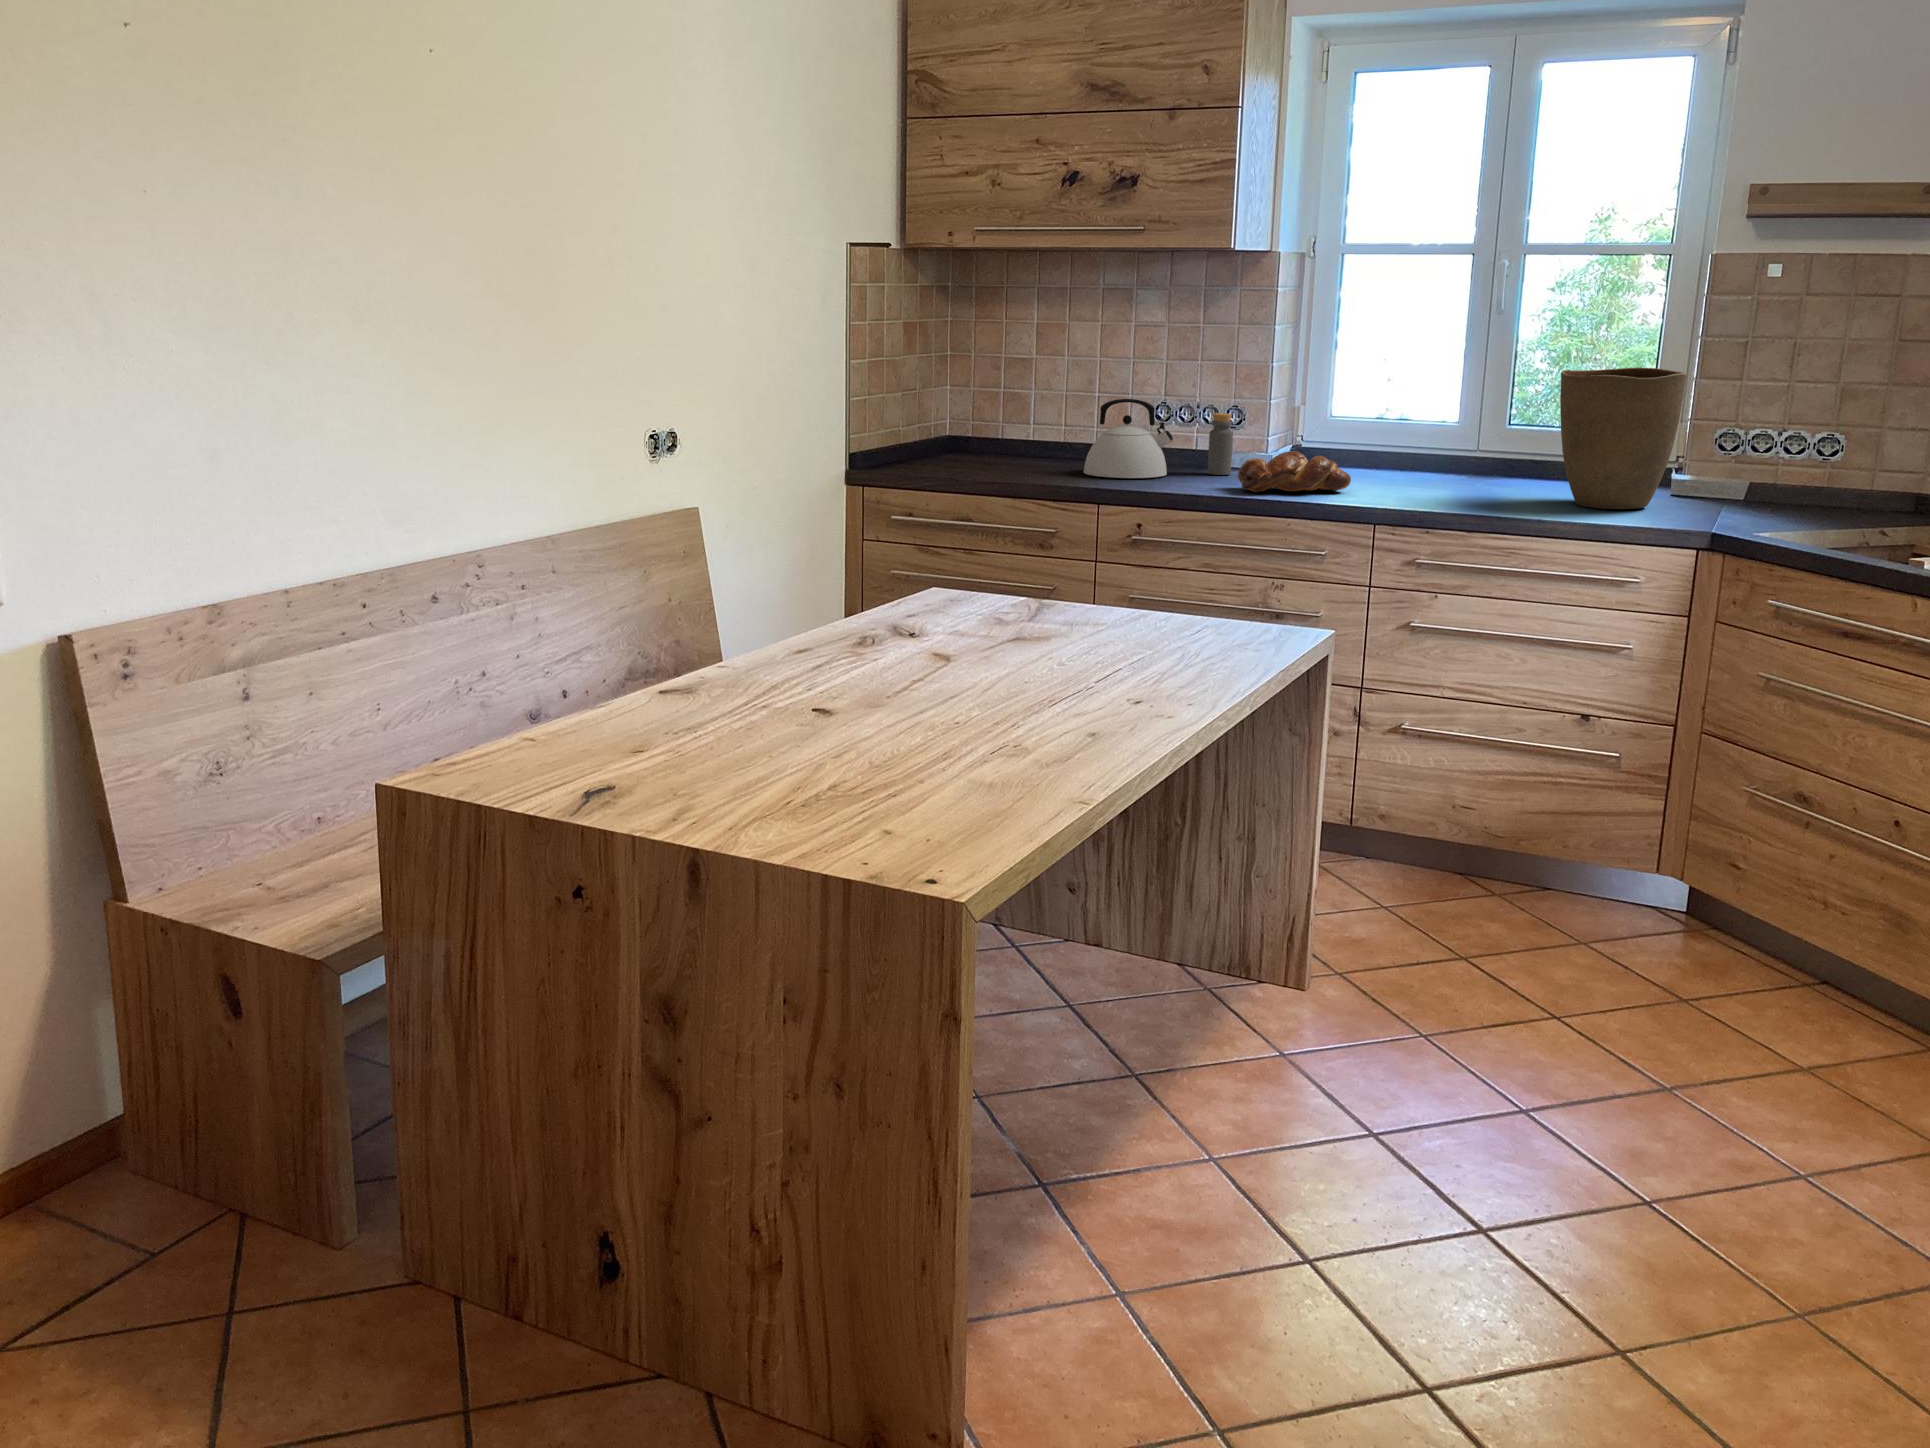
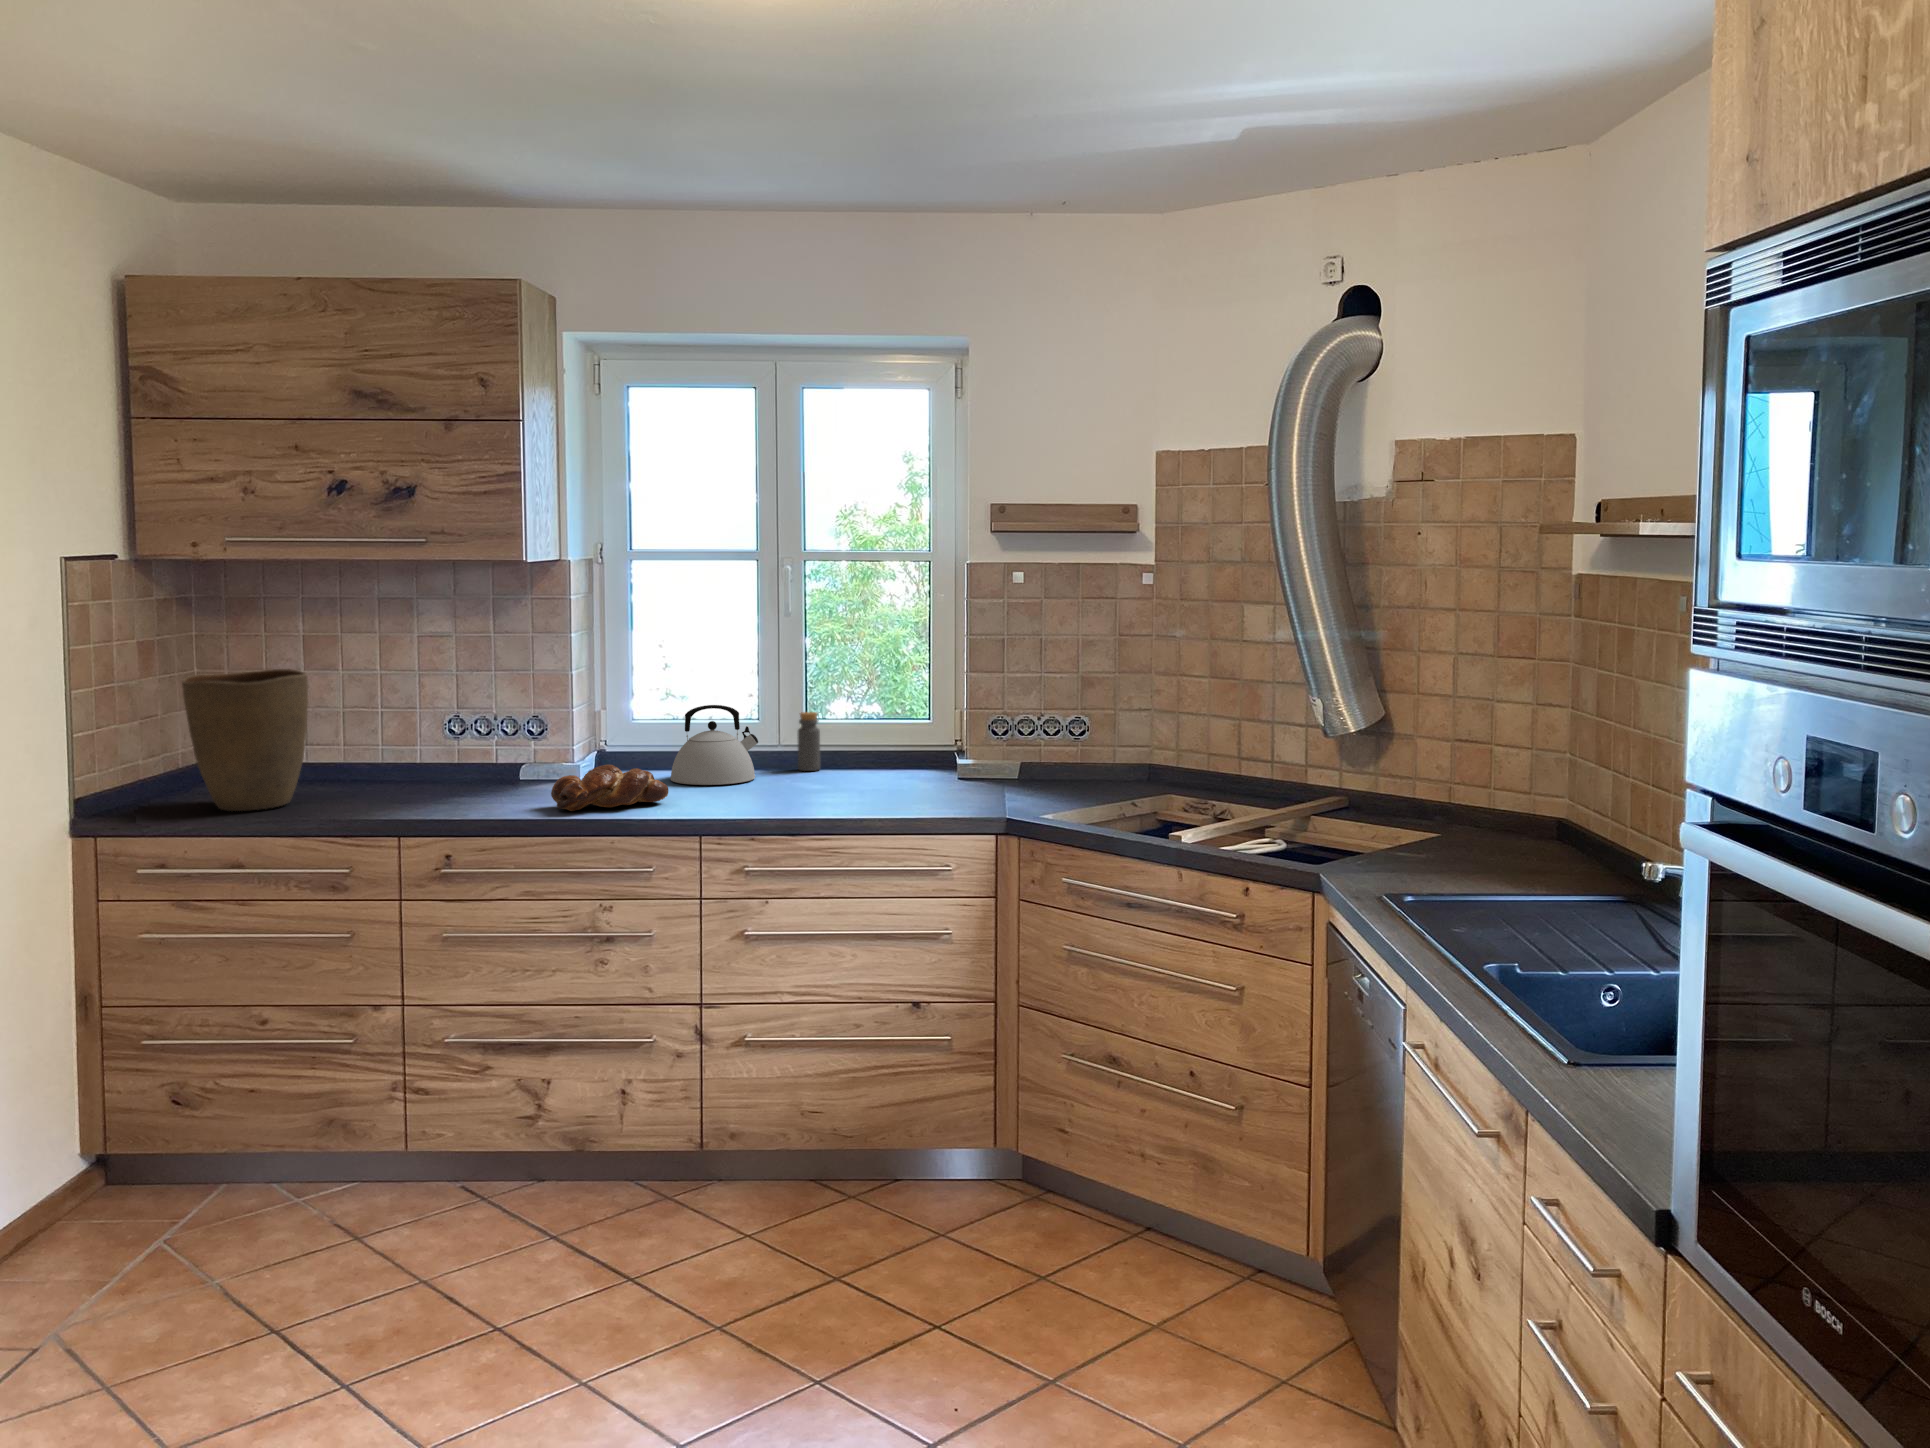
vase: present [1560,368,1686,509] -> present [182,669,308,811]
kettle: present [1084,399,1173,478] -> present [671,705,758,785]
bottle: present [1208,413,1233,475] -> present [798,712,820,771]

